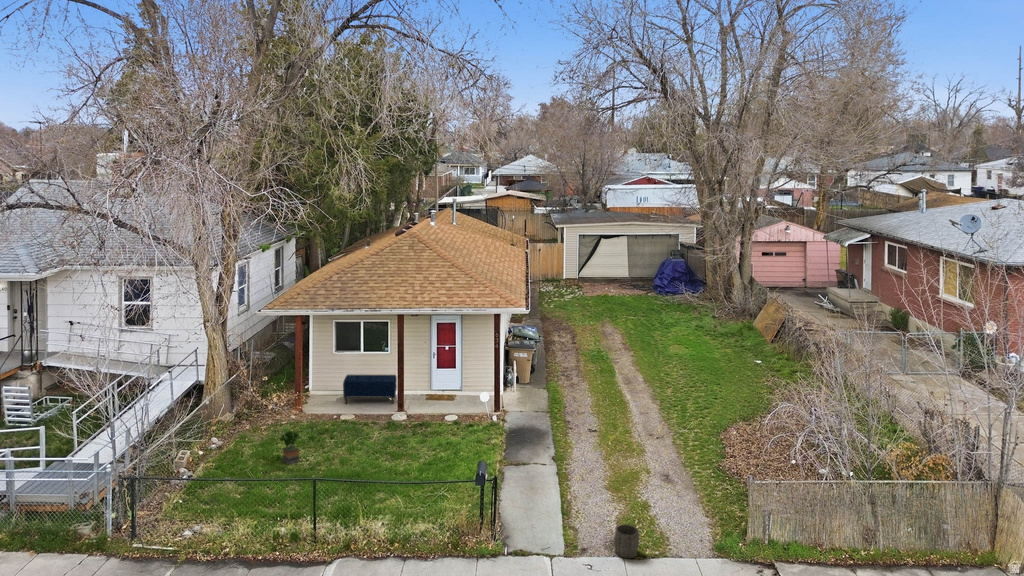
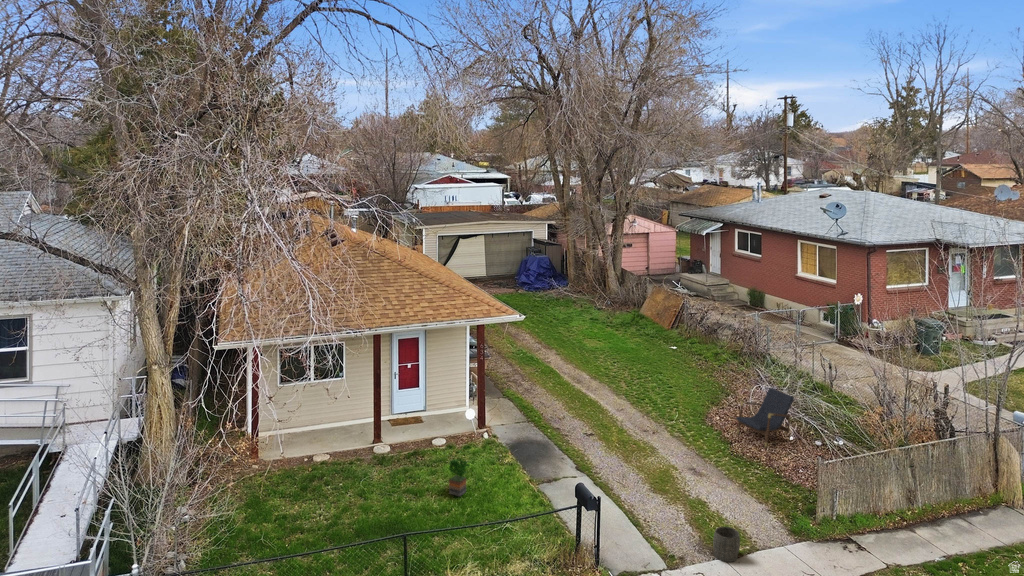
bench: present [343,375,397,404] -> none [298,401,361,442]
lounge chair: none [745,410,807,470] -> present [736,388,794,447]
potted tree: present [280,431,302,464] -> present [449,459,470,496]

